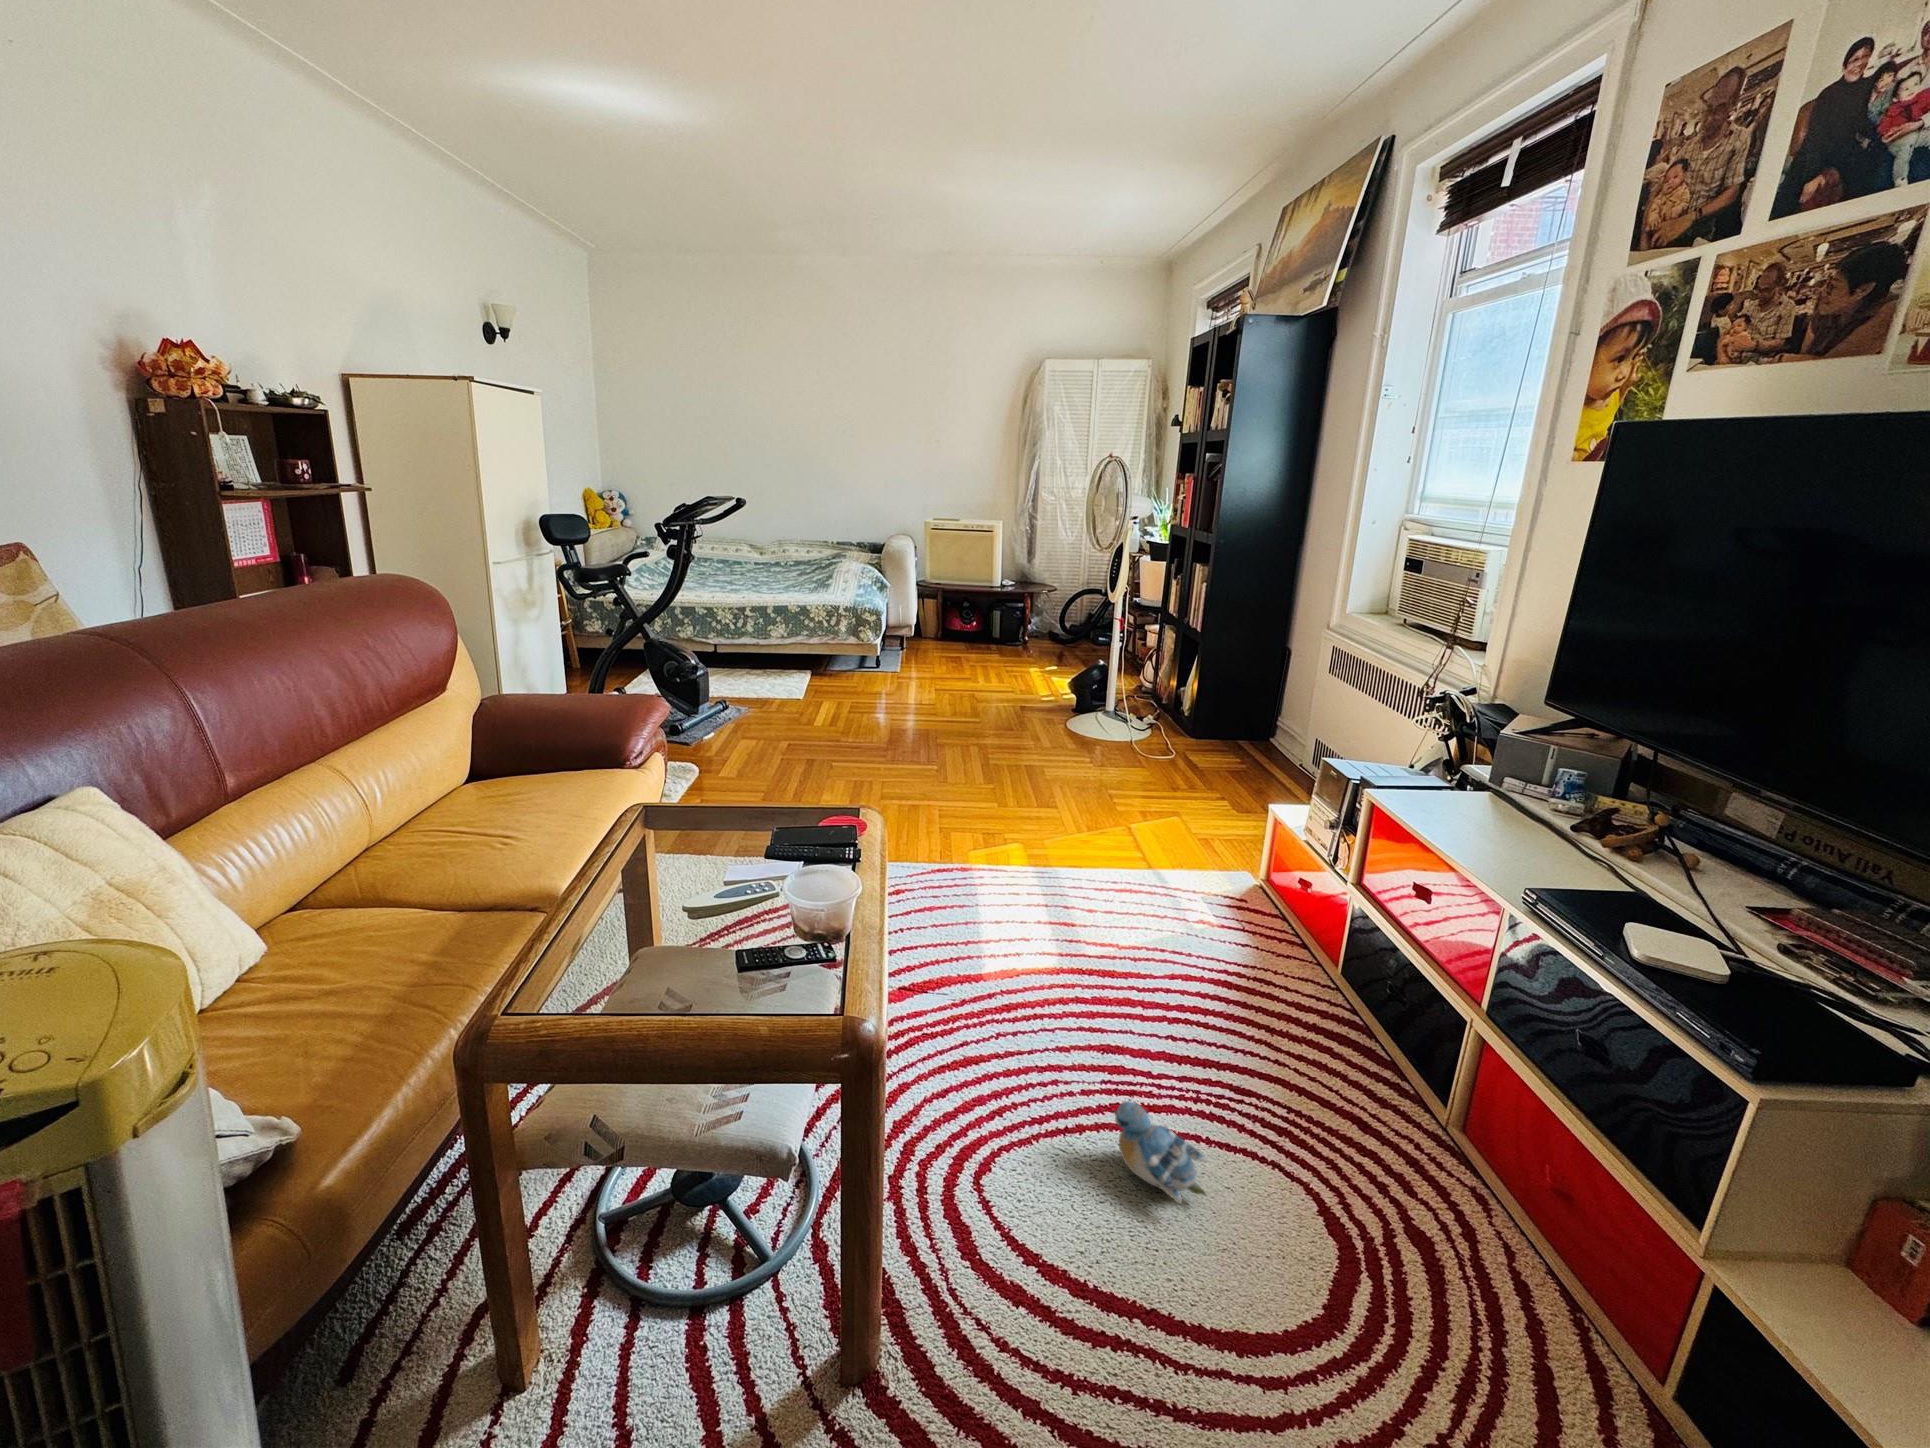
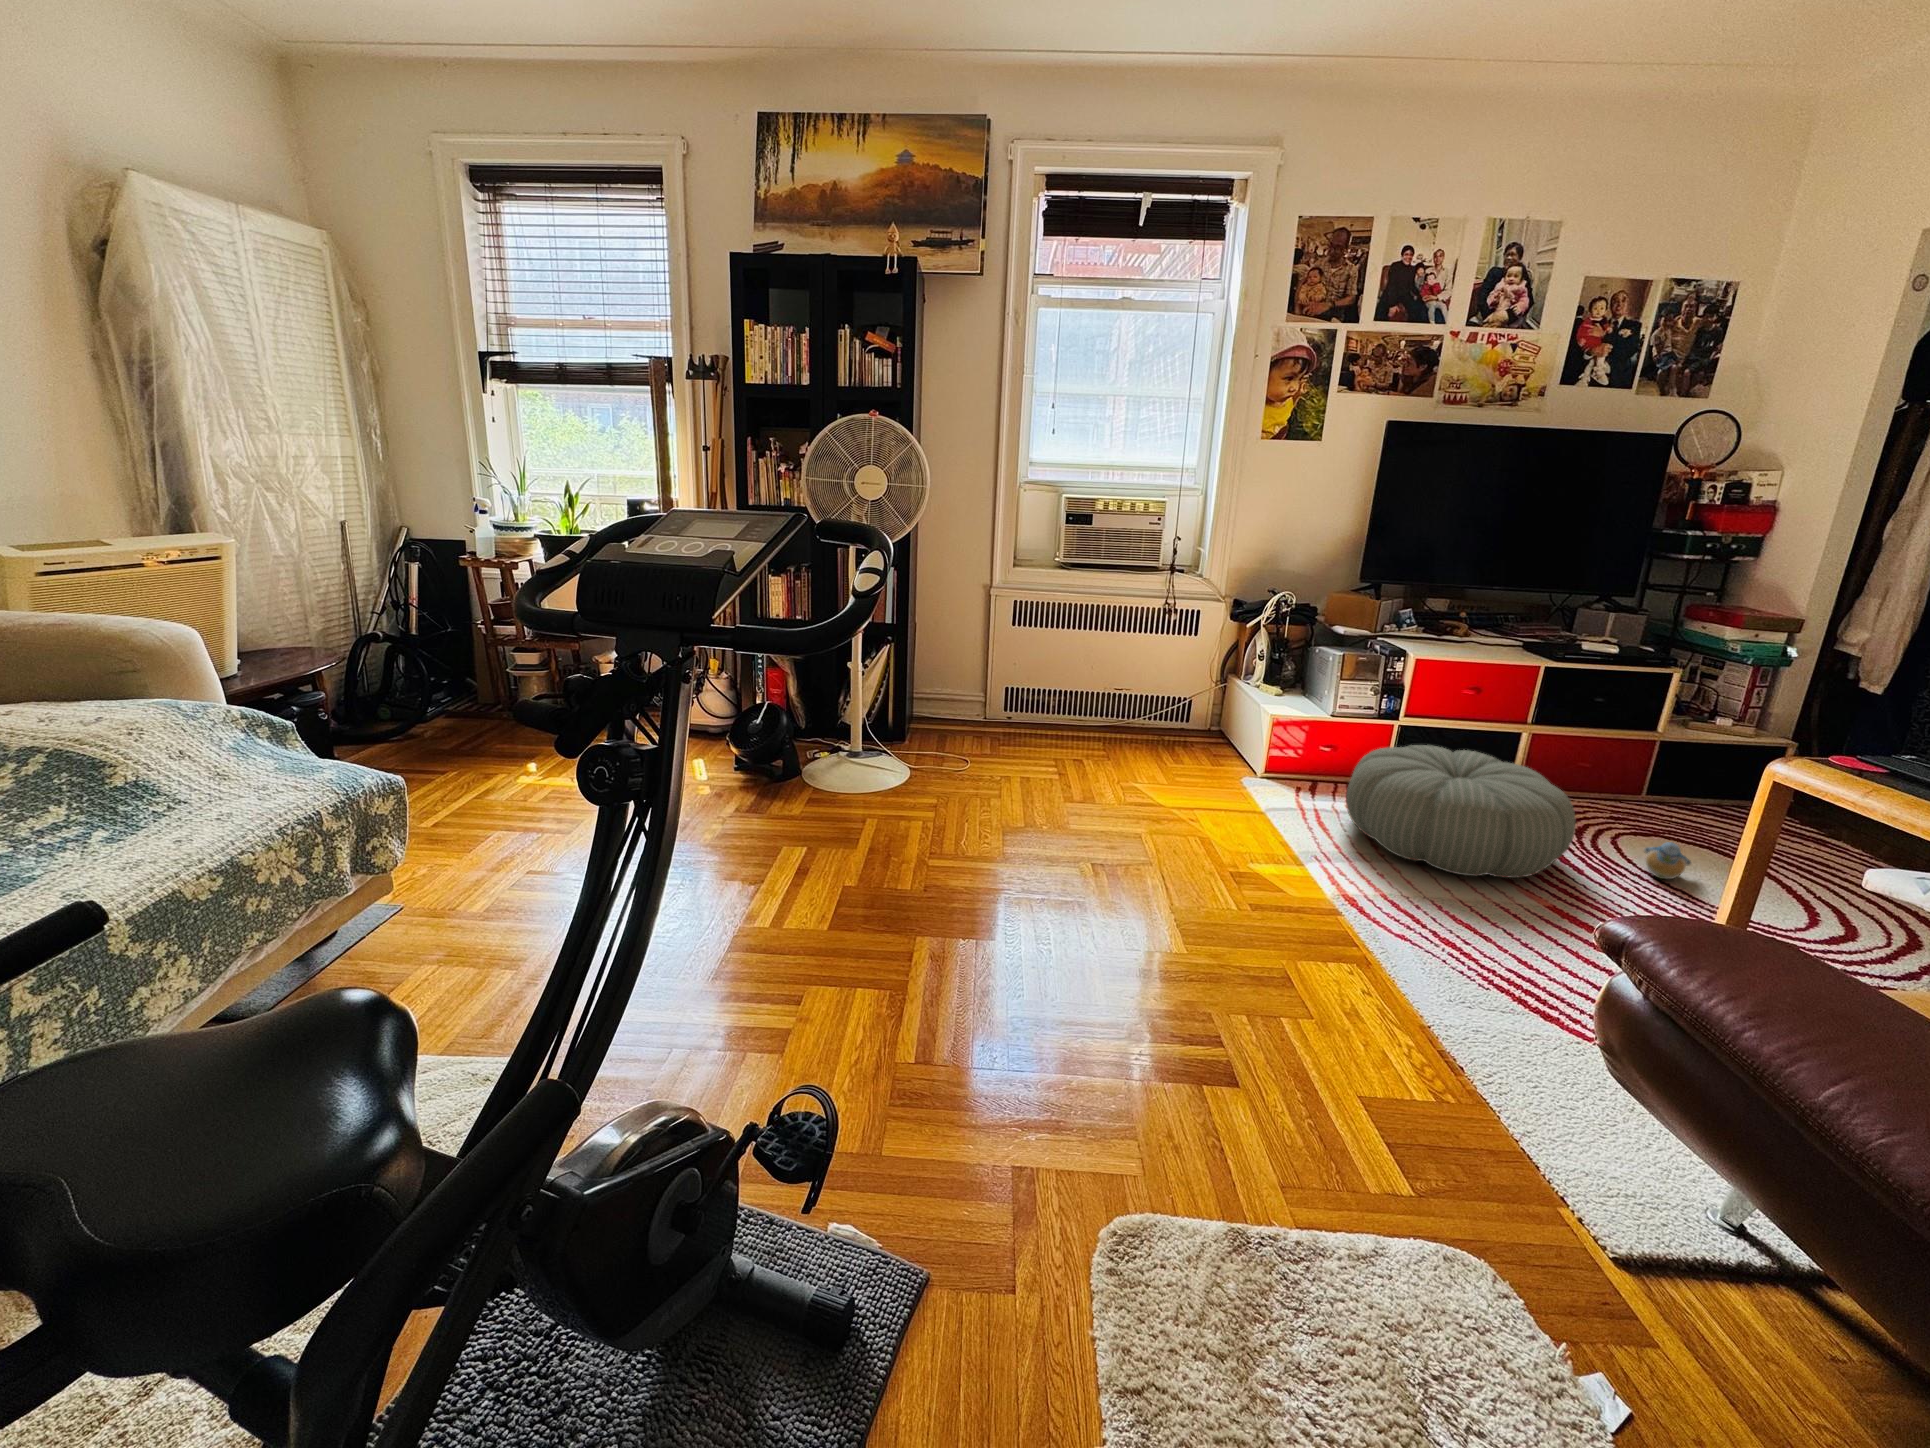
pouf: none [1021,843,1292,1048] -> present [1346,745,1576,878]

